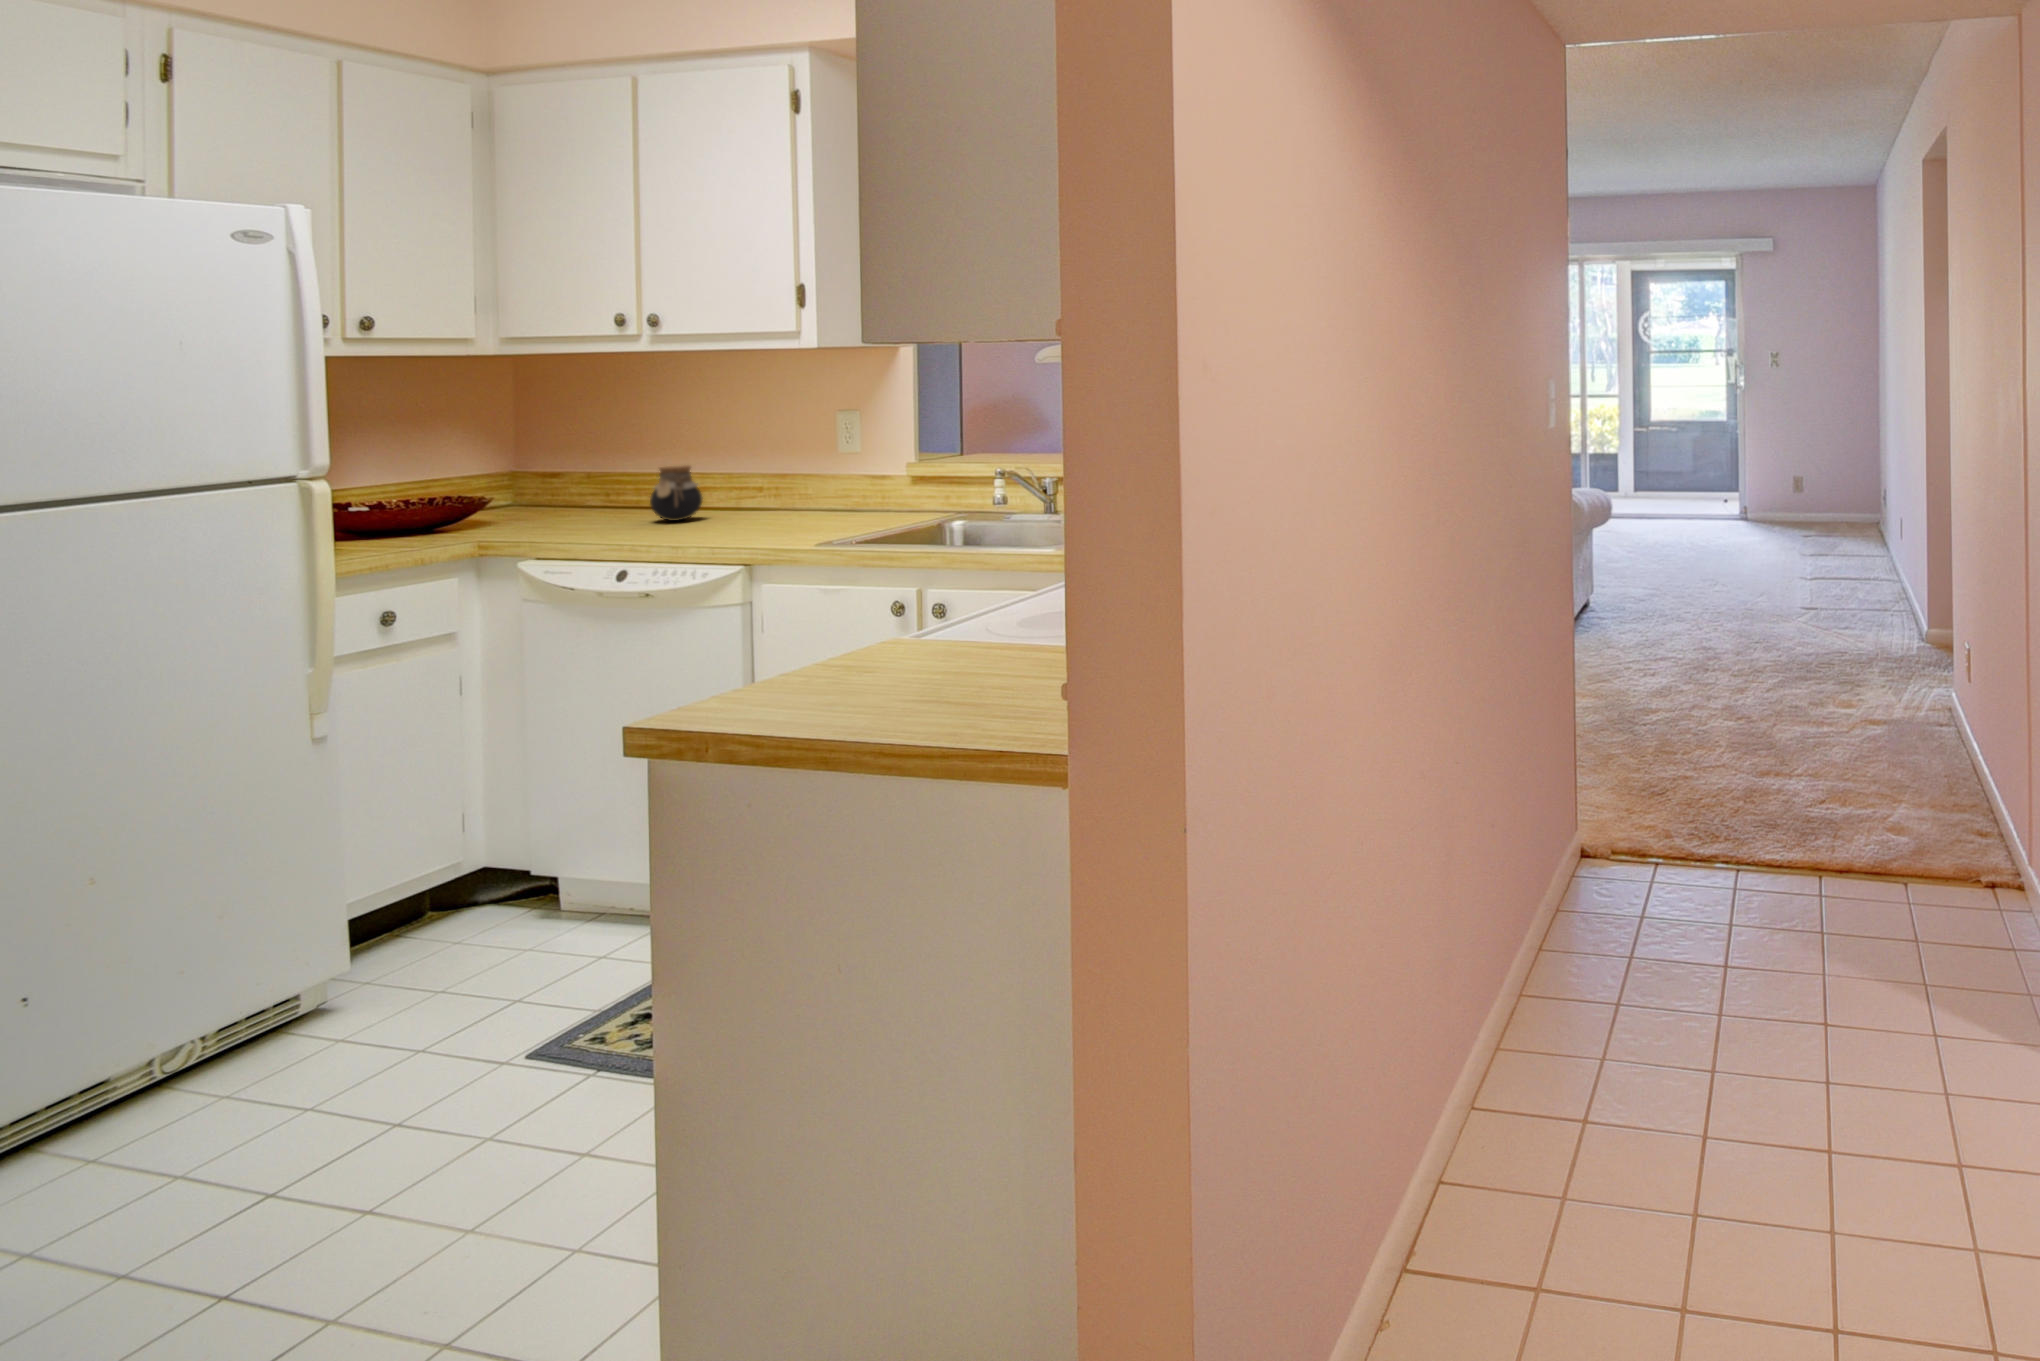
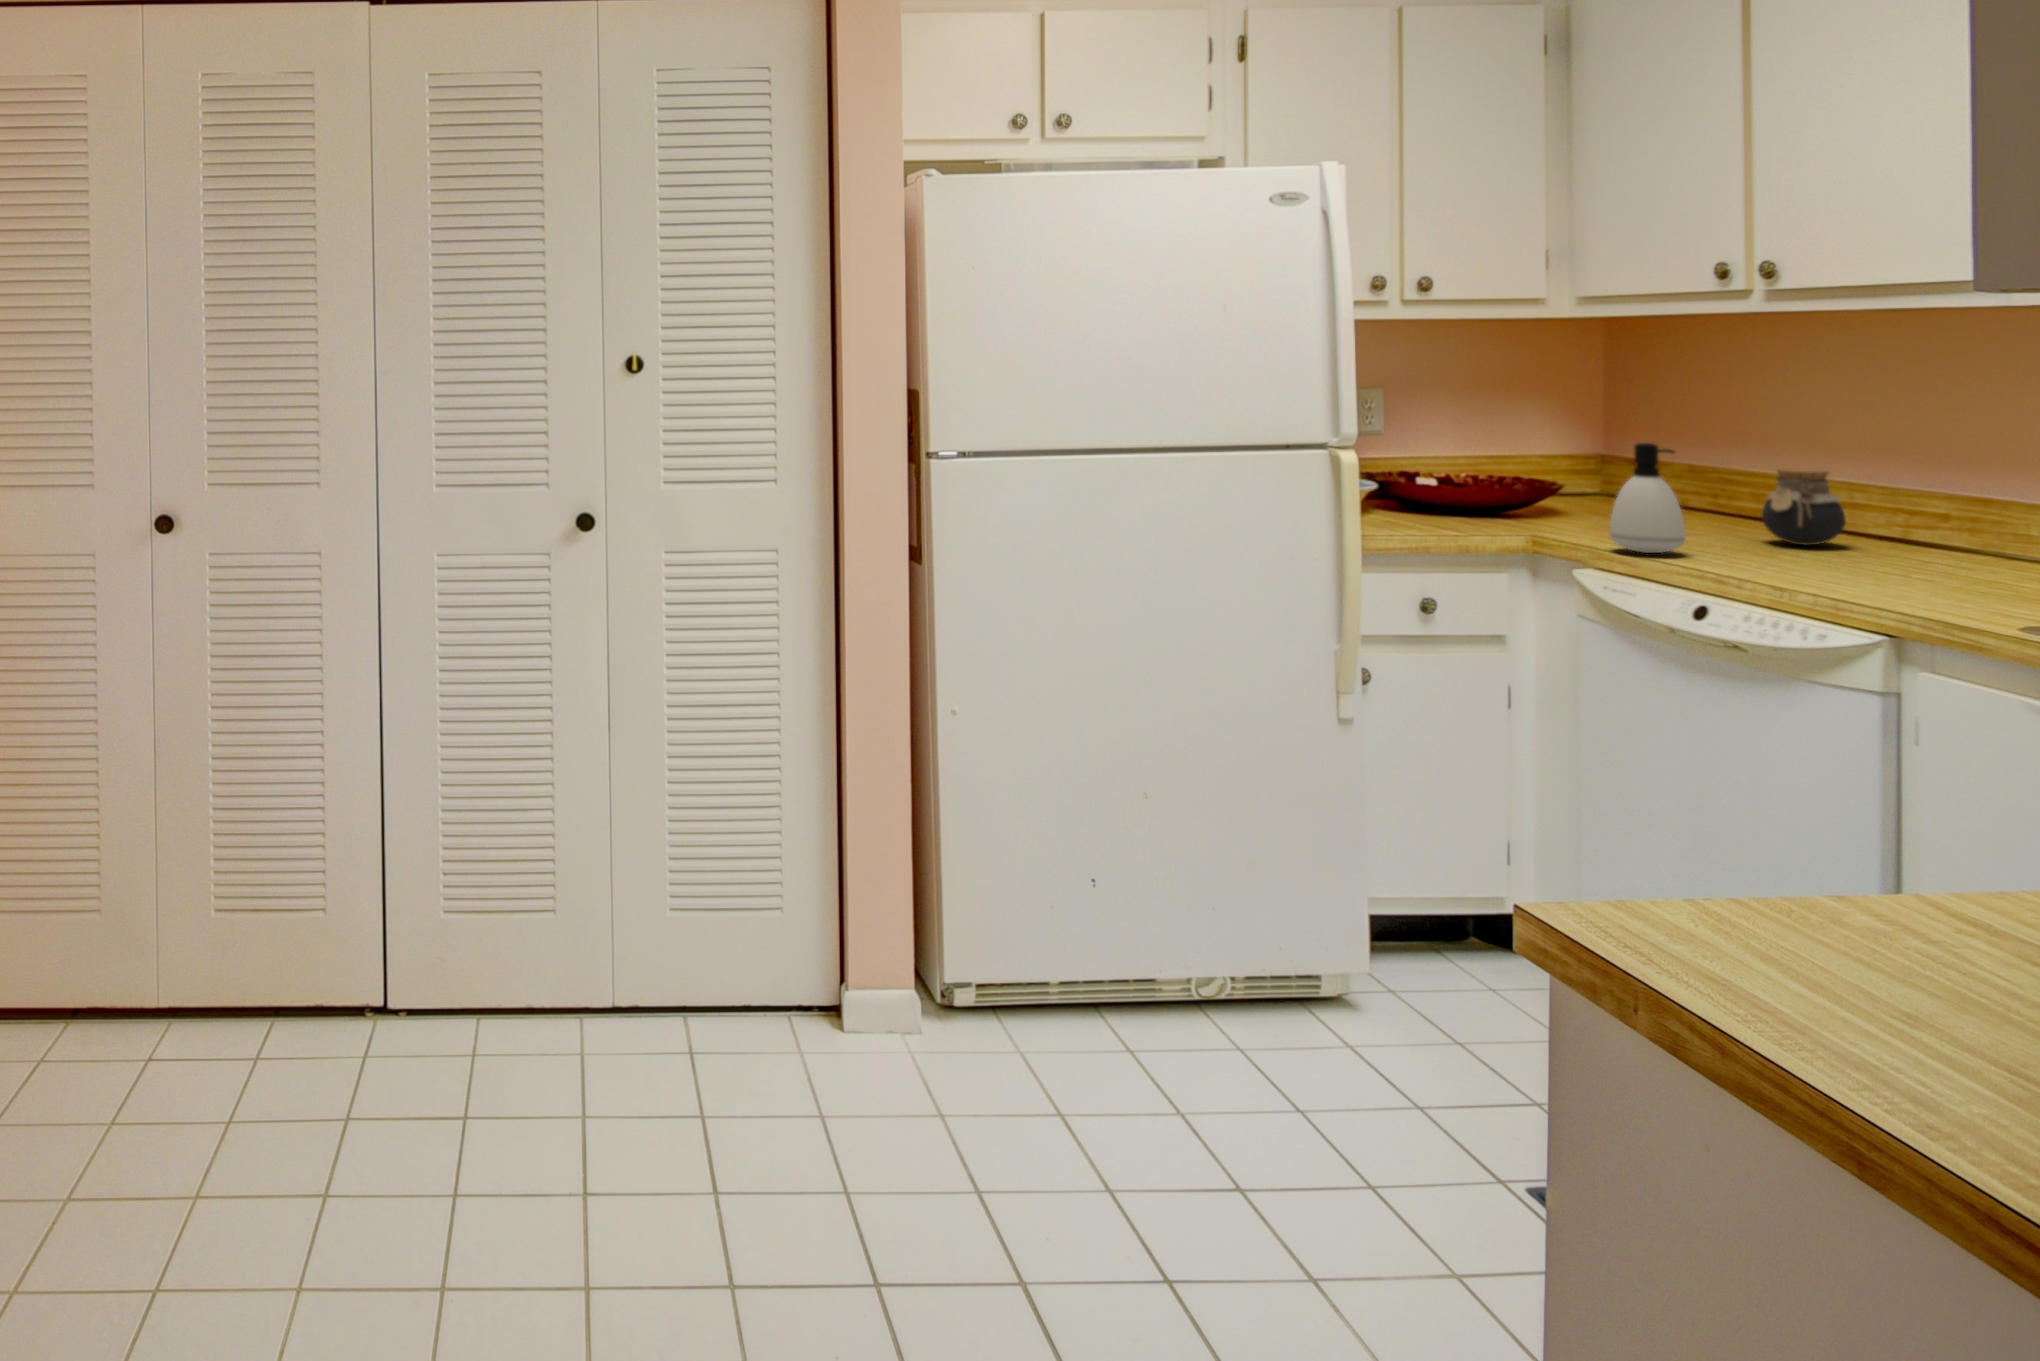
soap dispenser: none [549,454,605,540] -> present [1610,443,1686,553]

